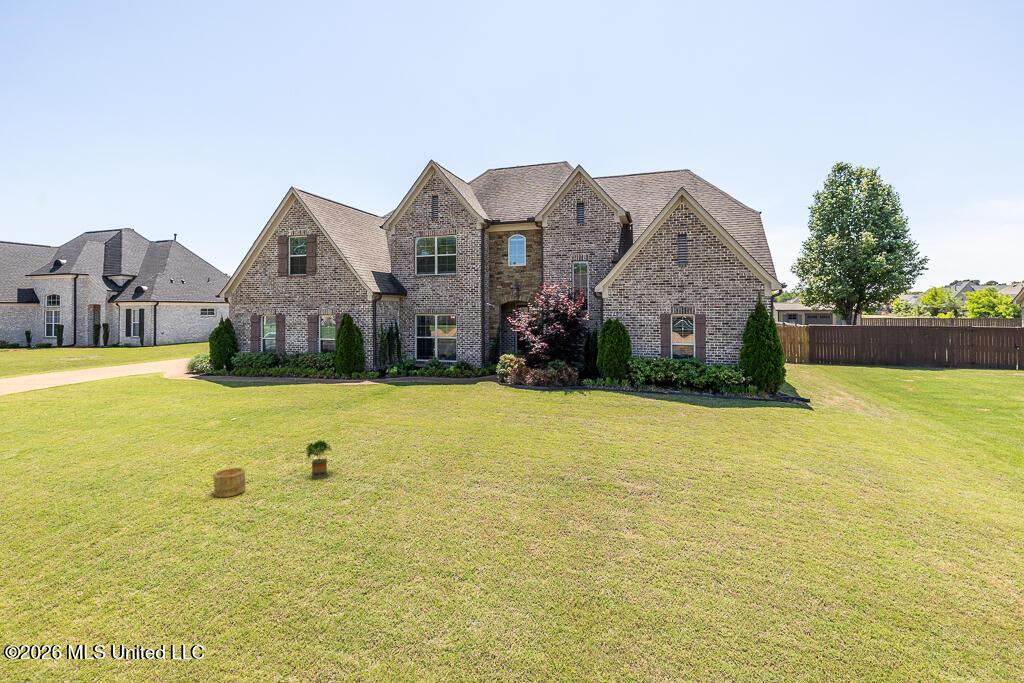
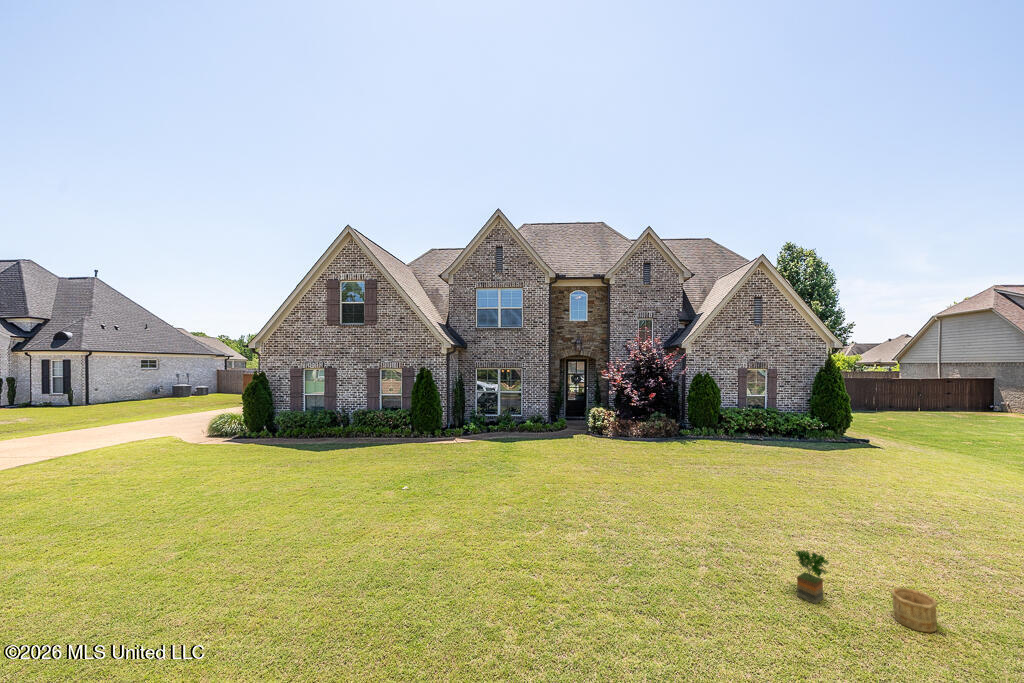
wooden bucket: present [213,468,246,497] -> present [891,588,937,633]

